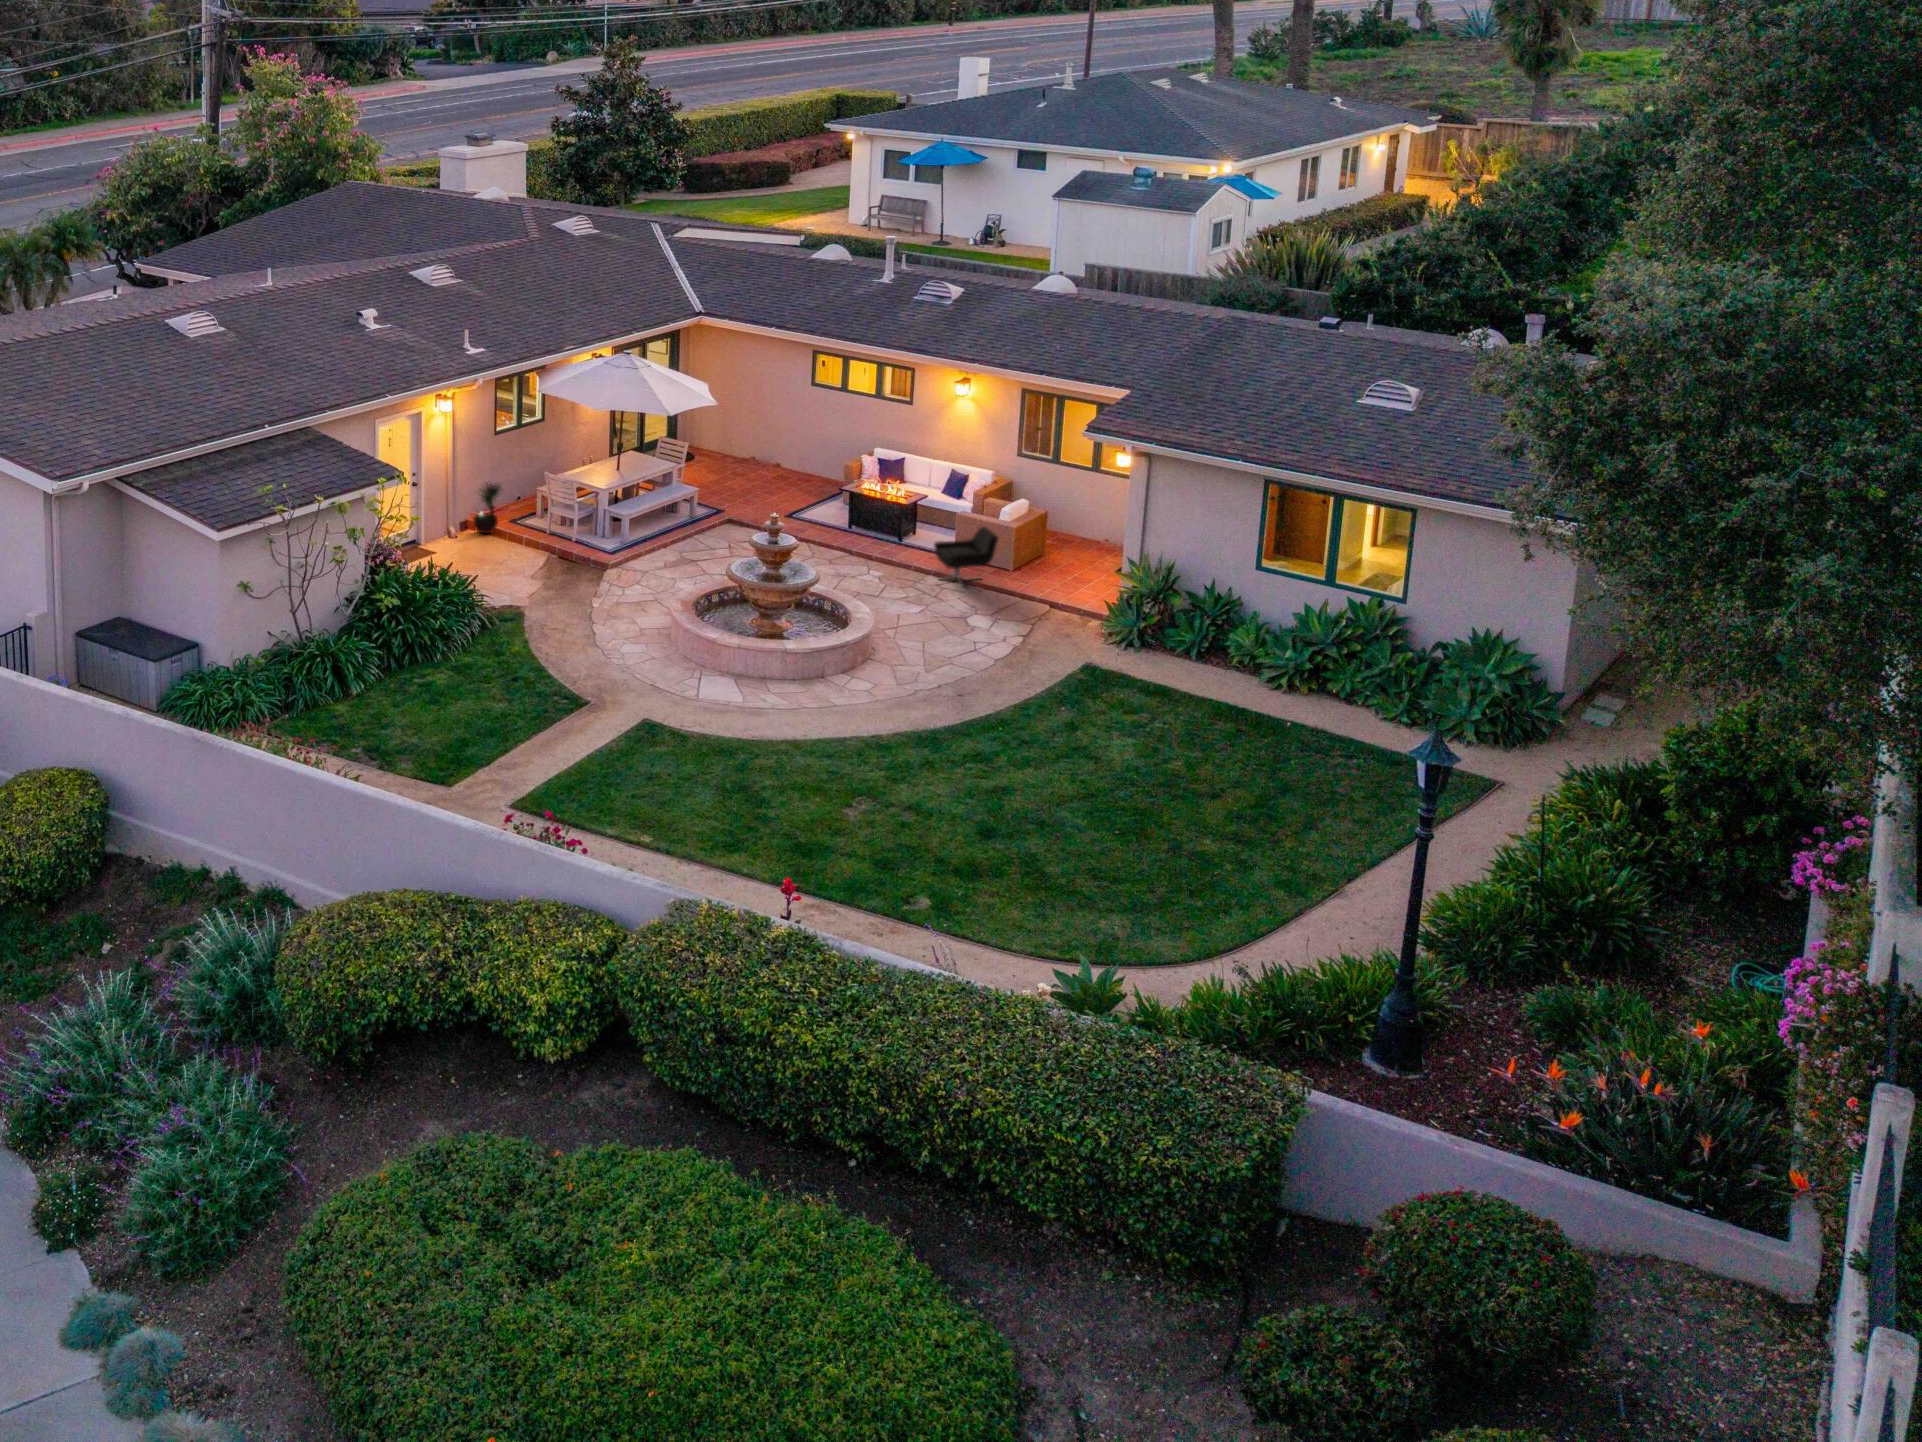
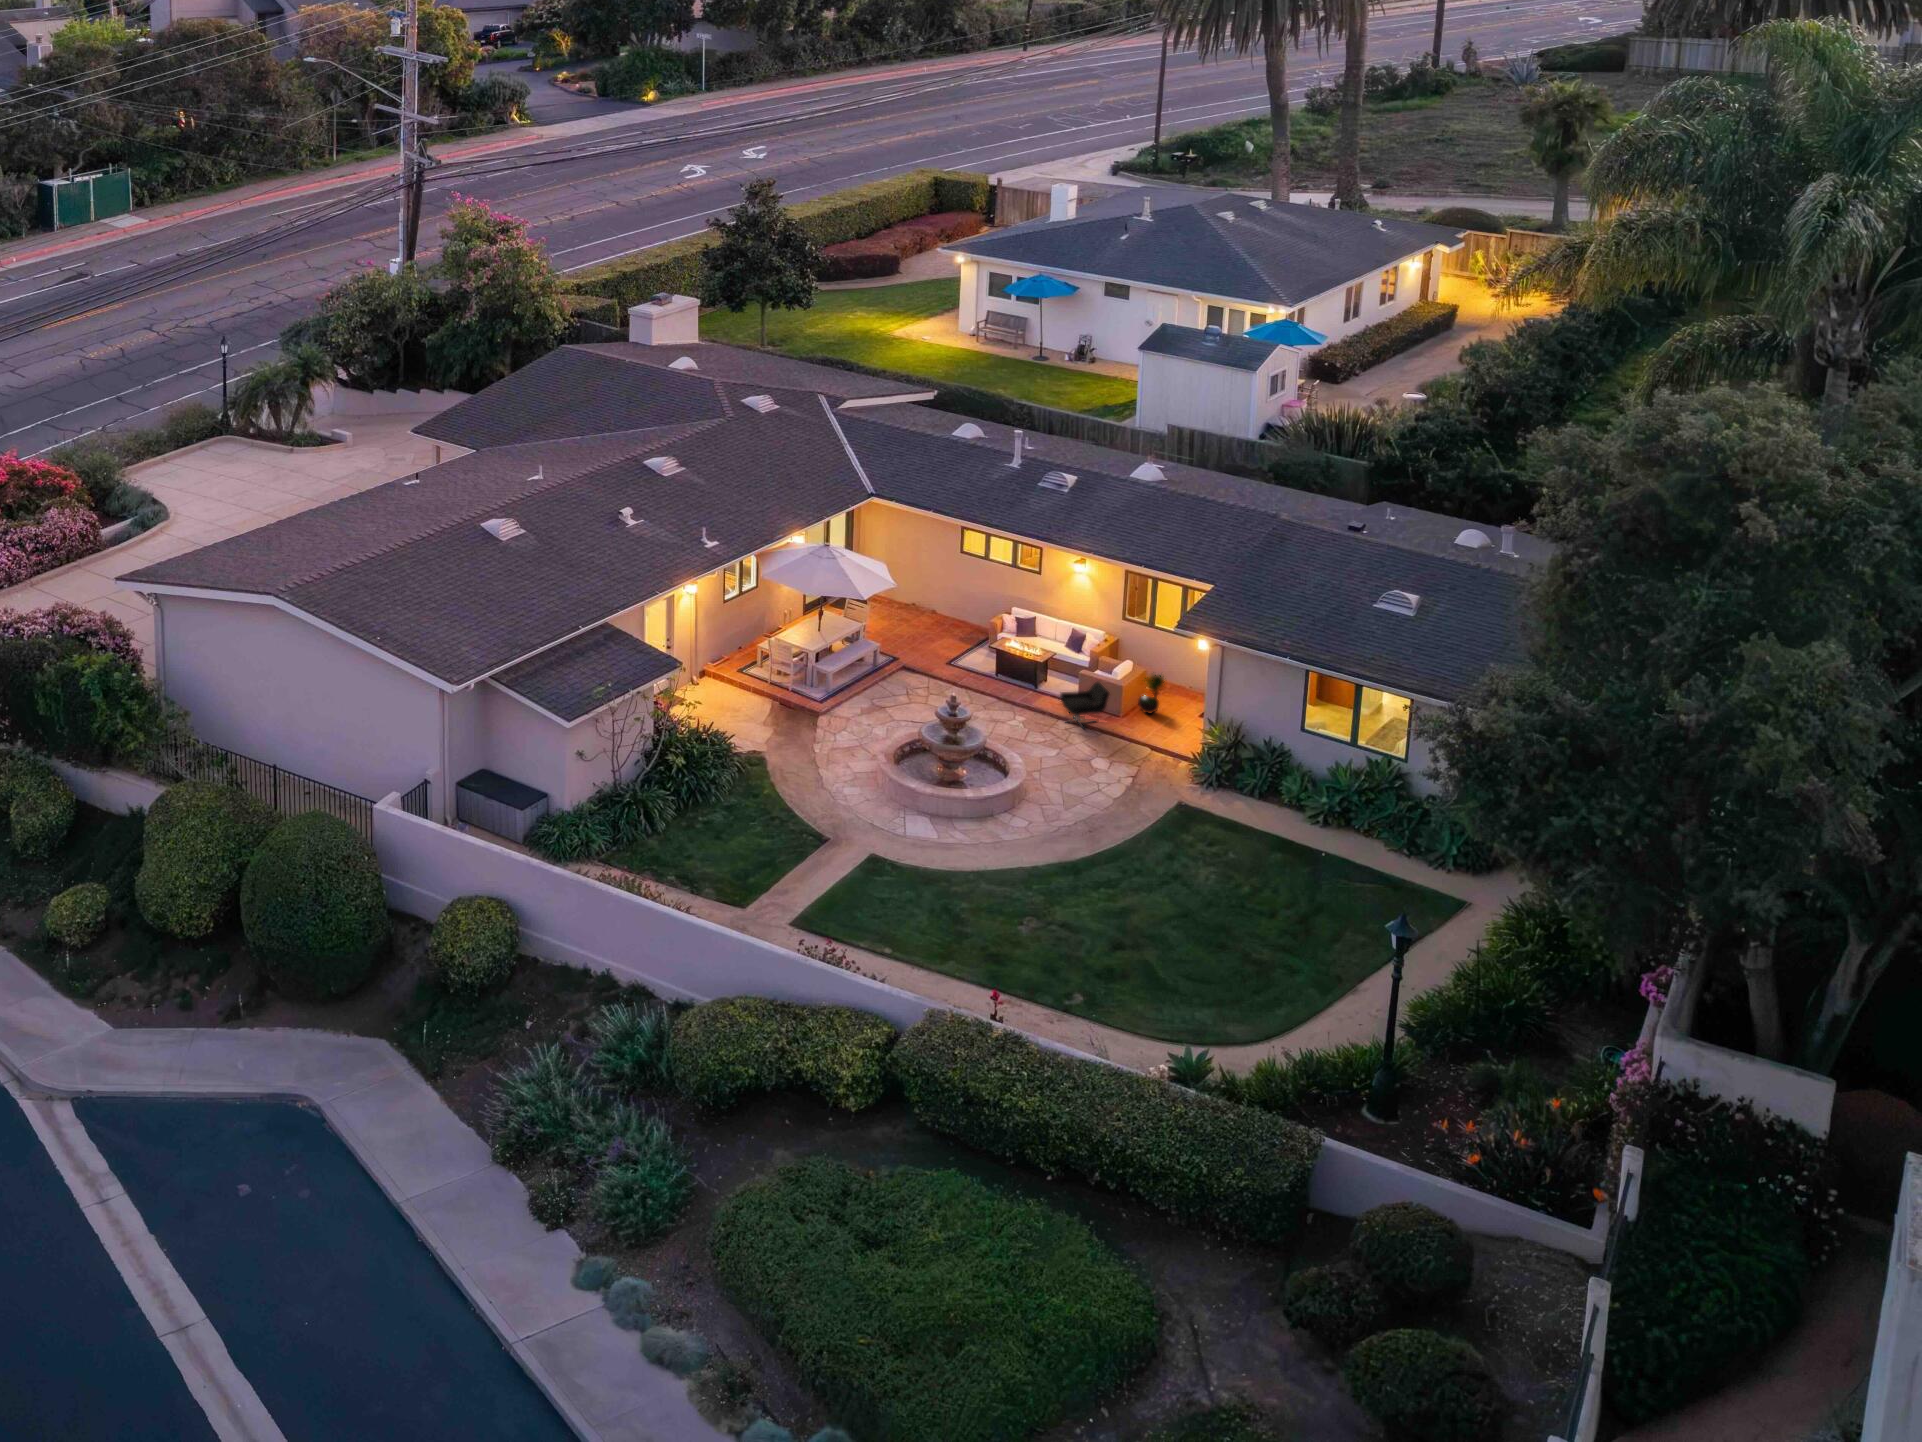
potted tree: present [473,483,503,533] -> present [1138,675,1165,713]

